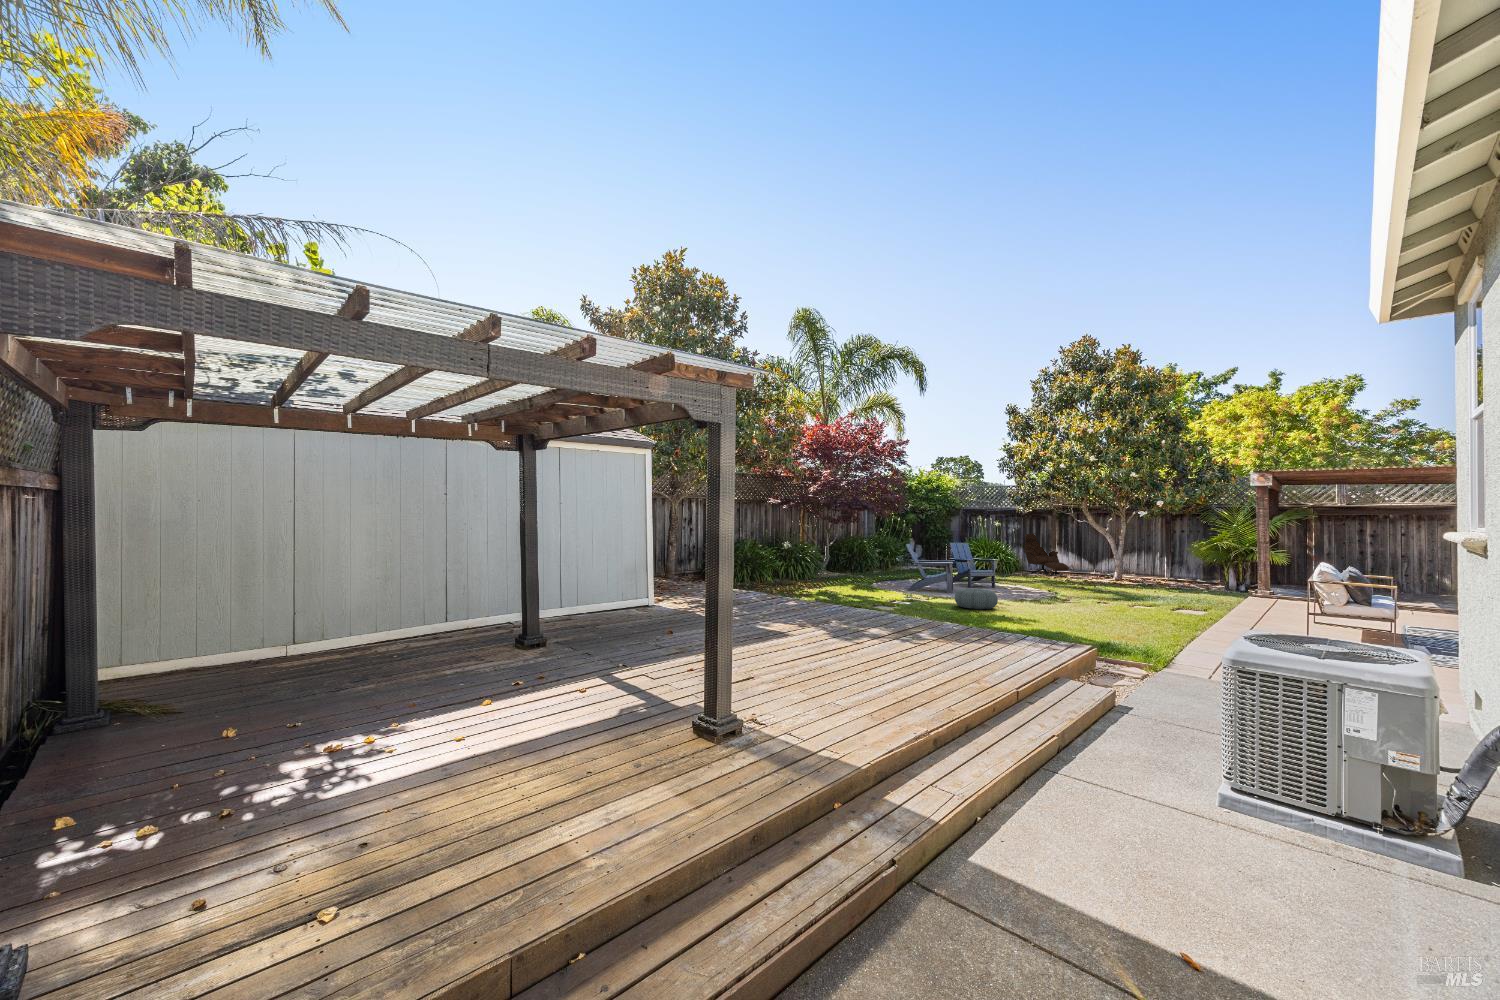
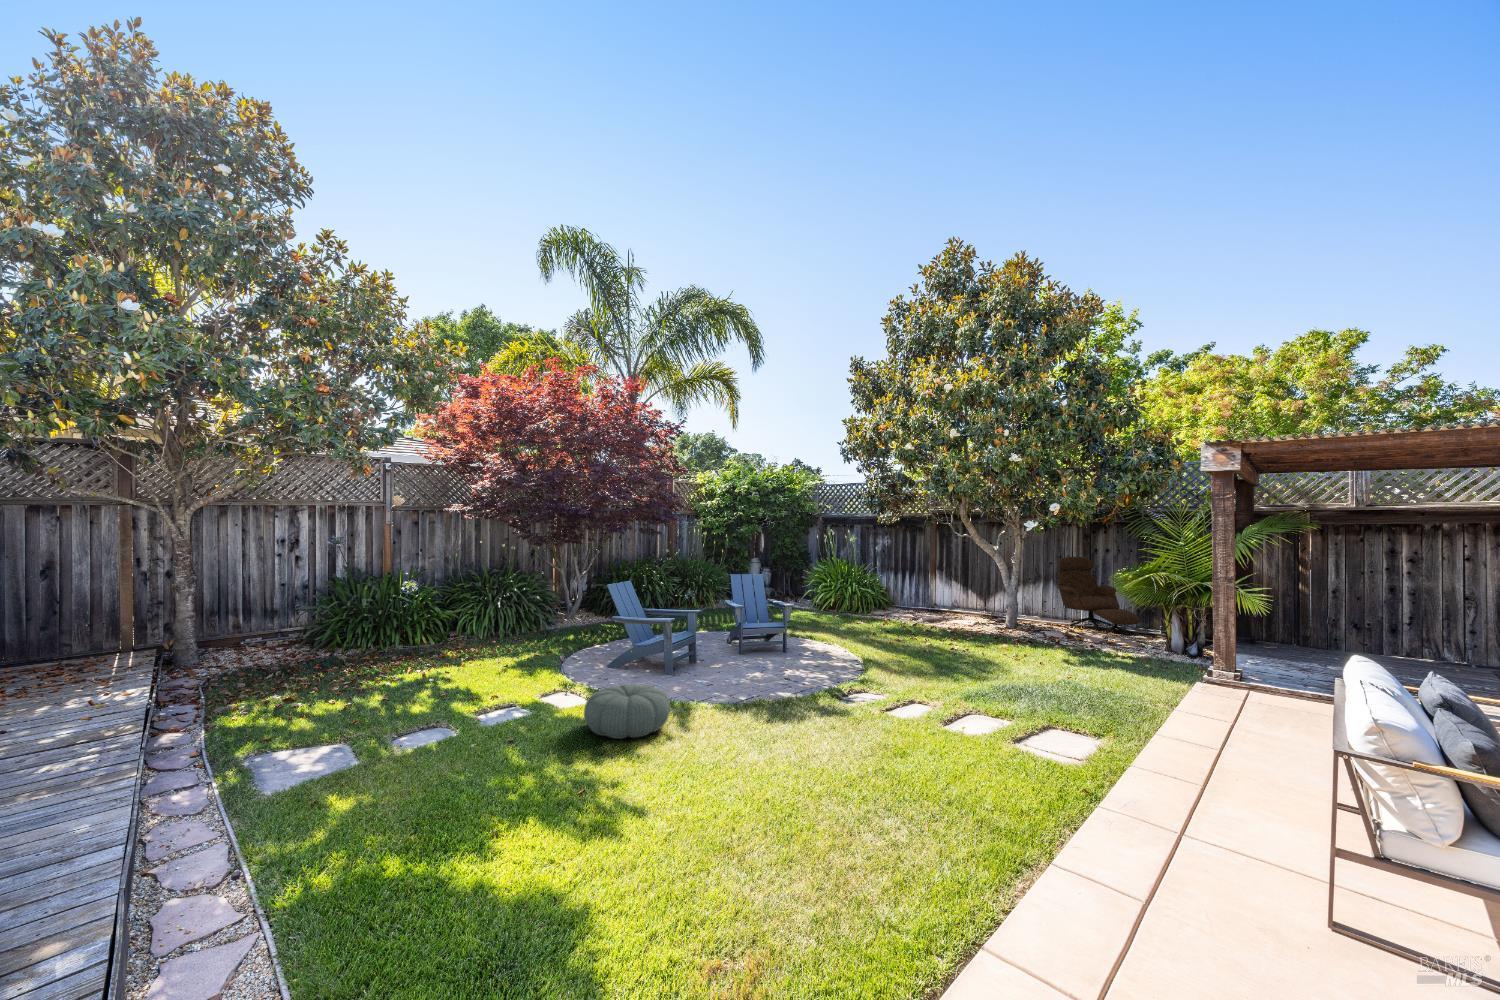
lounge chair: present [1024,534,1069,576] -> present [1057,557,1140,636]

